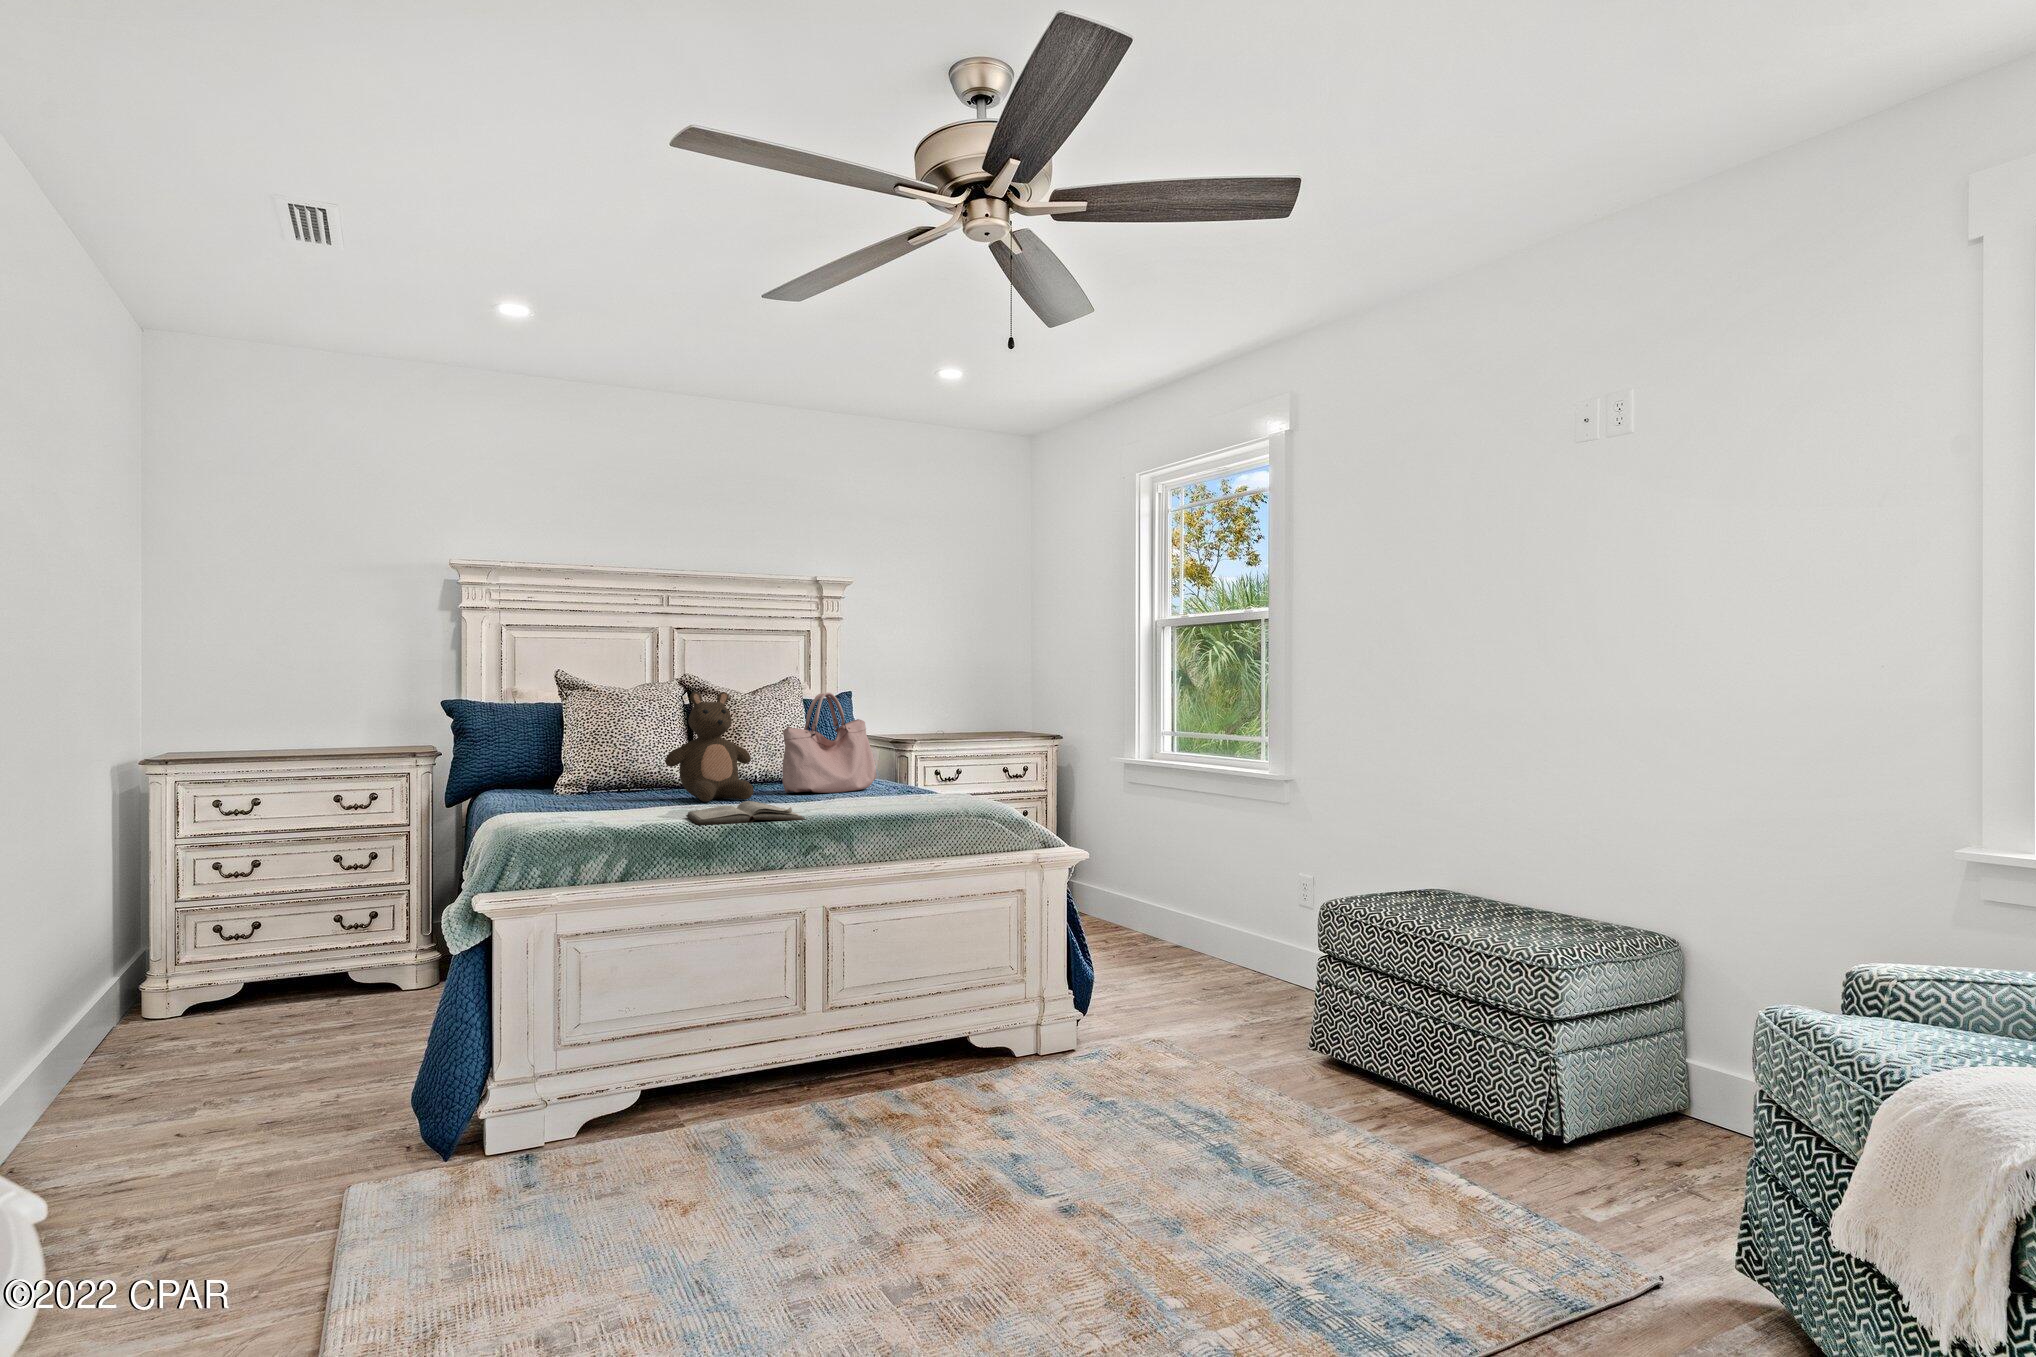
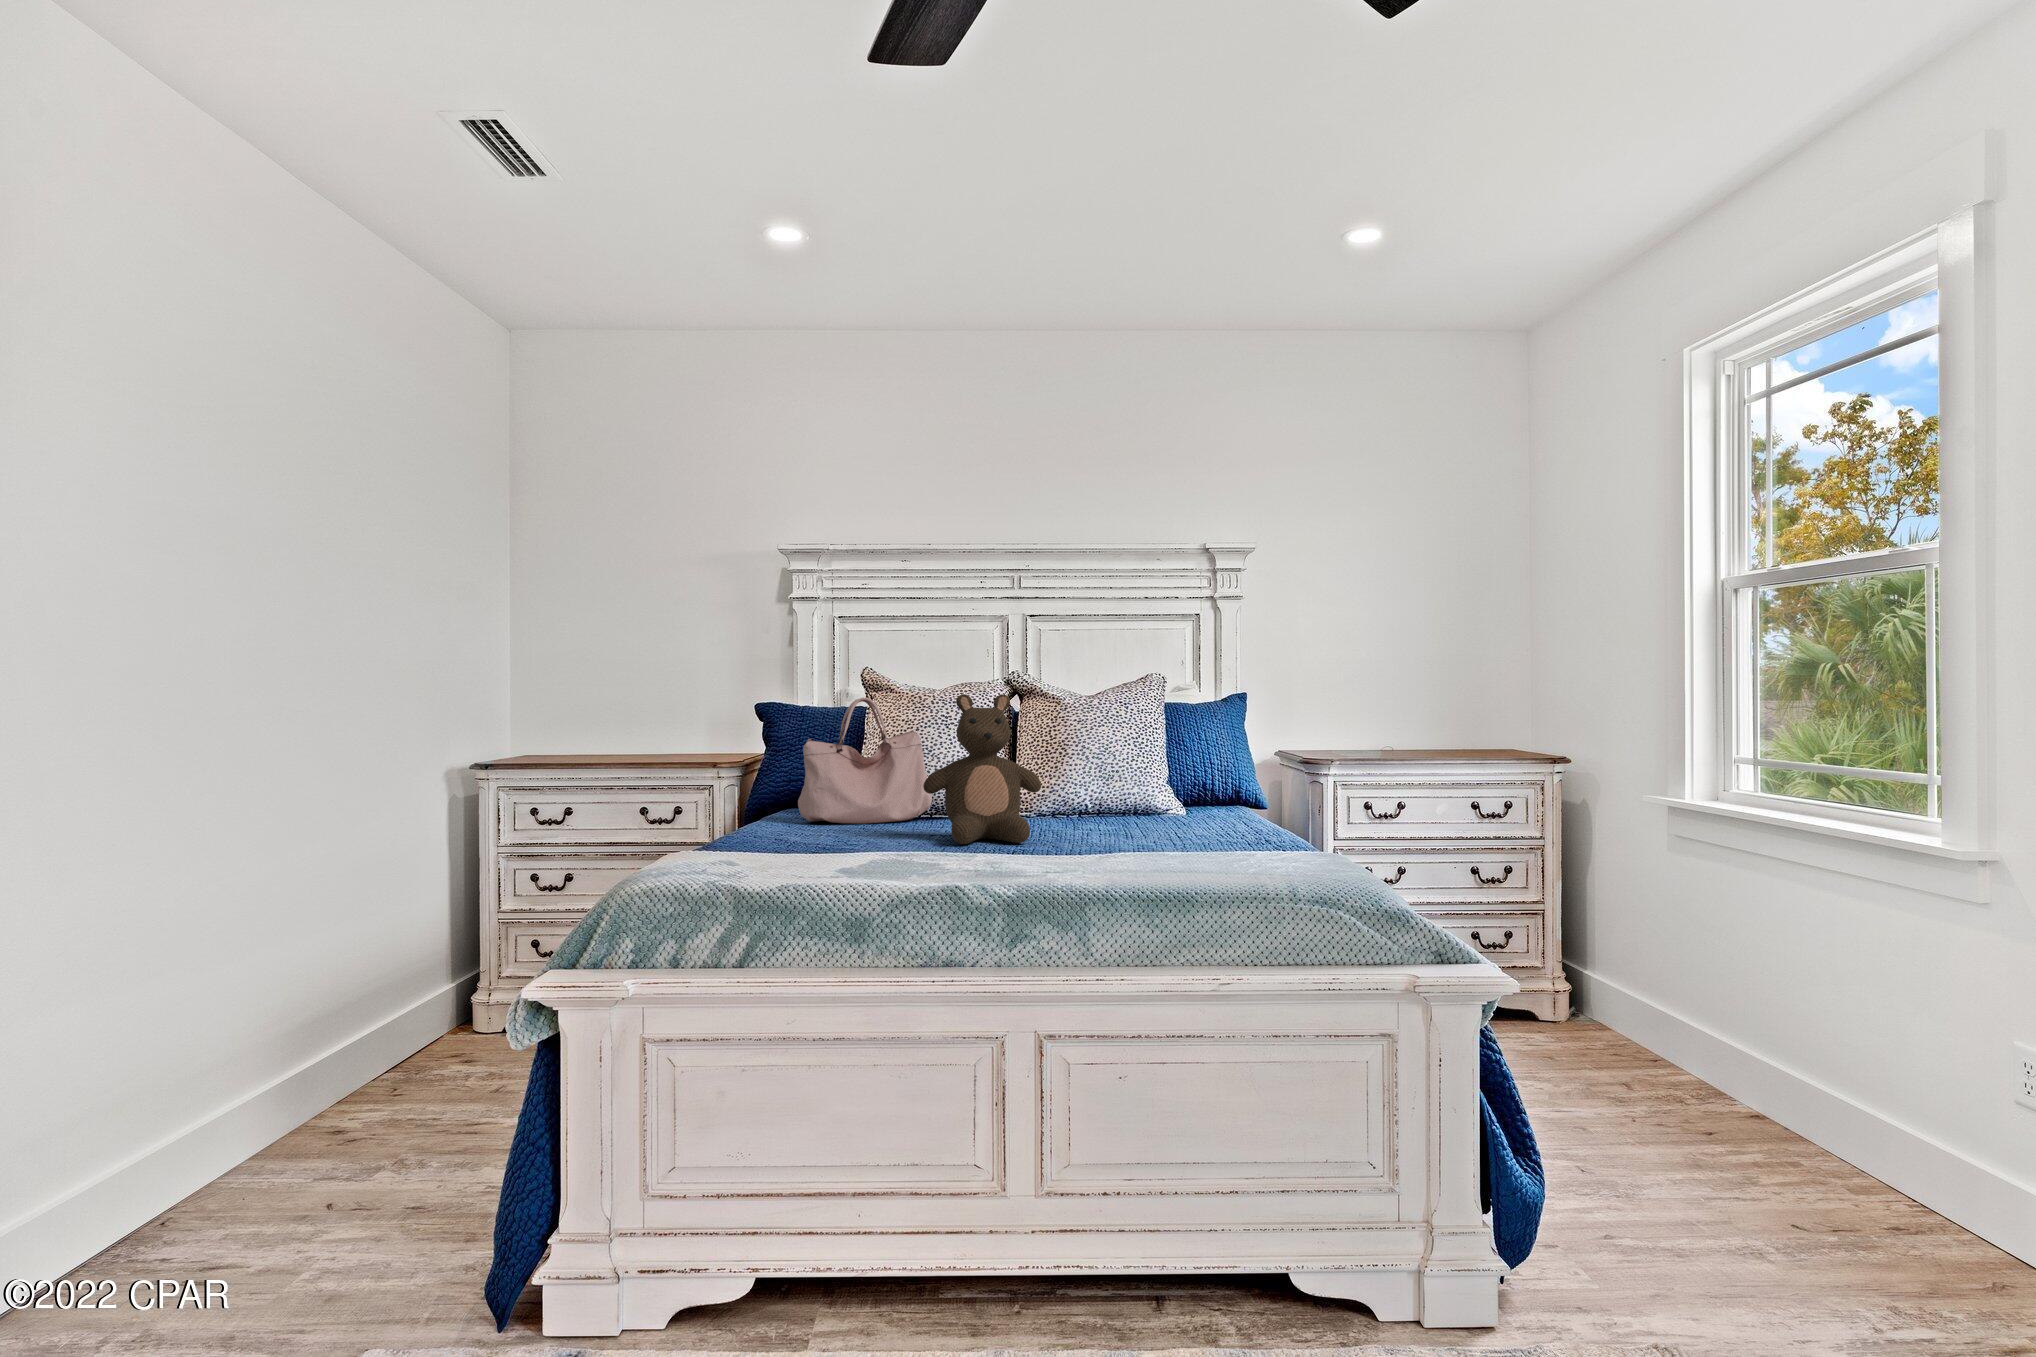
handbag: present [782,692,877,793] -> present [798,697,932,824]
diary: present [686,801,806,825] -> none [844,855,1014,895]

